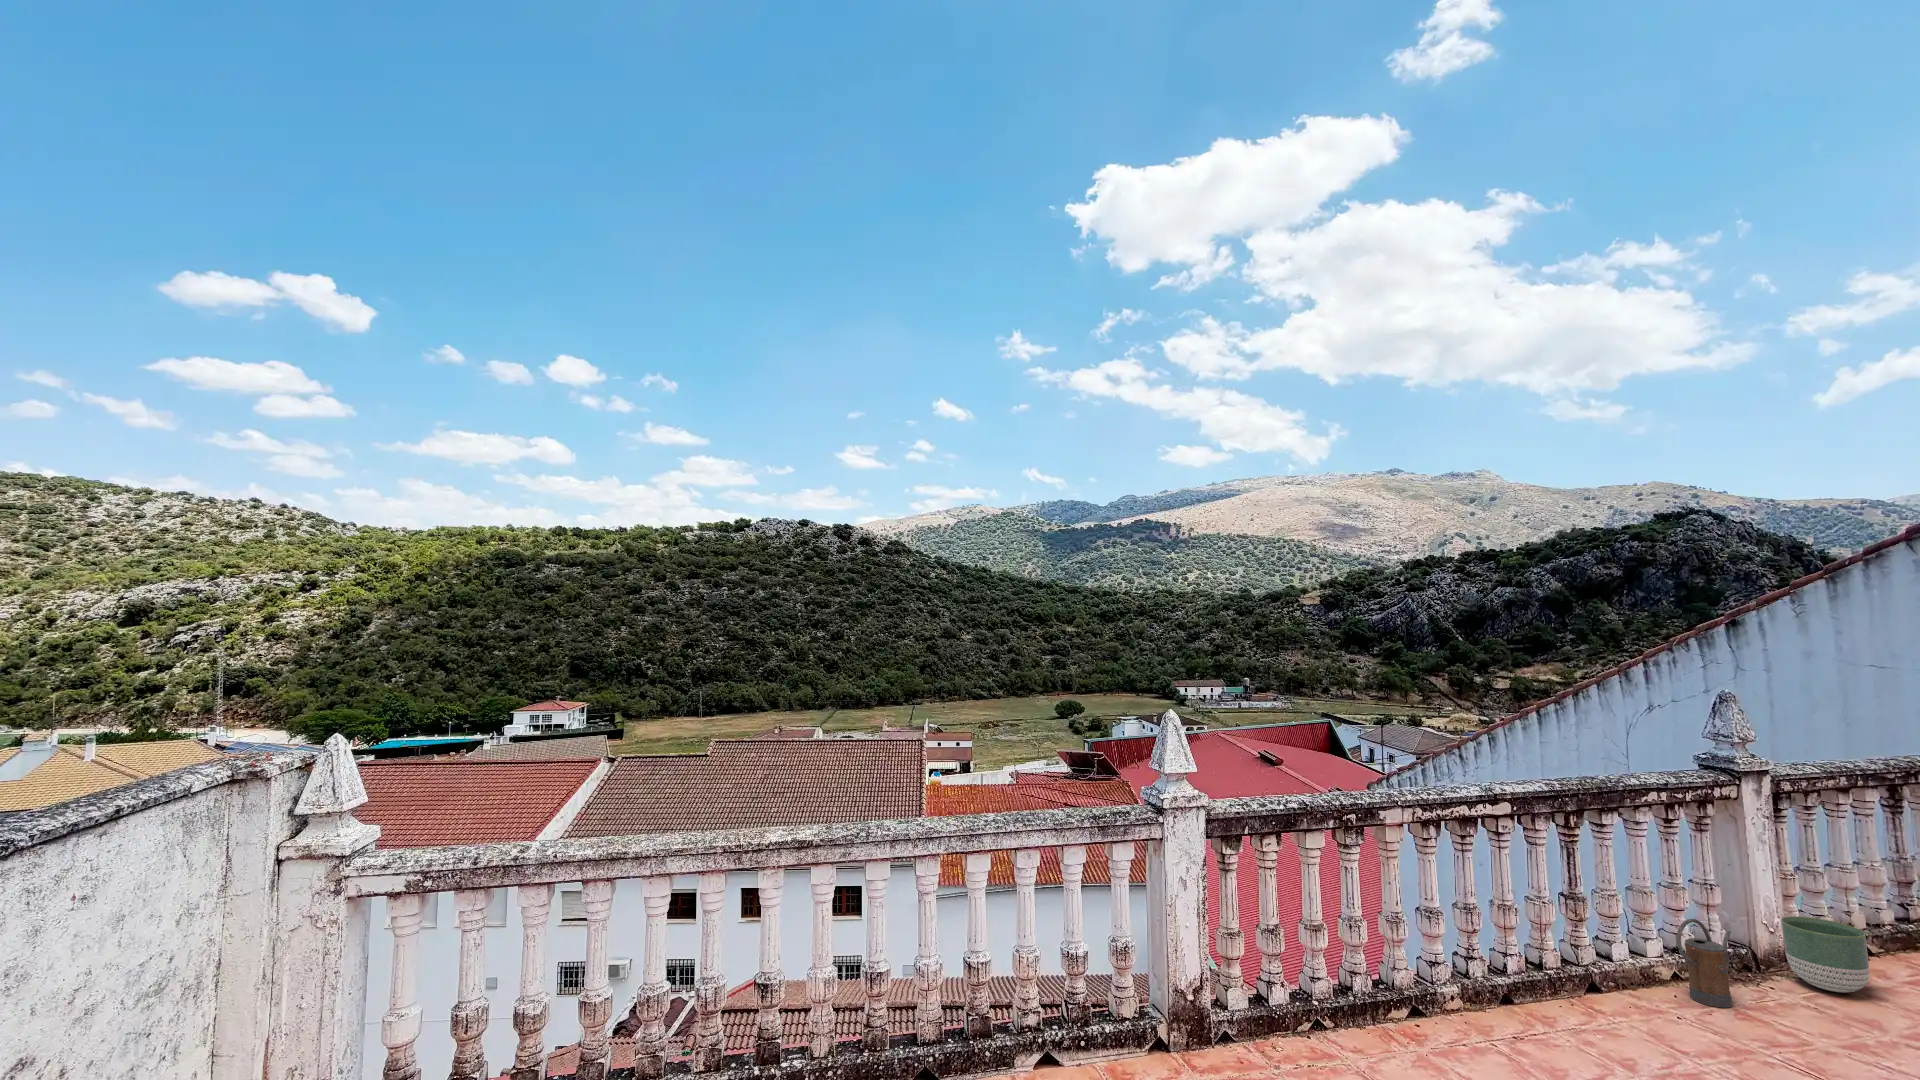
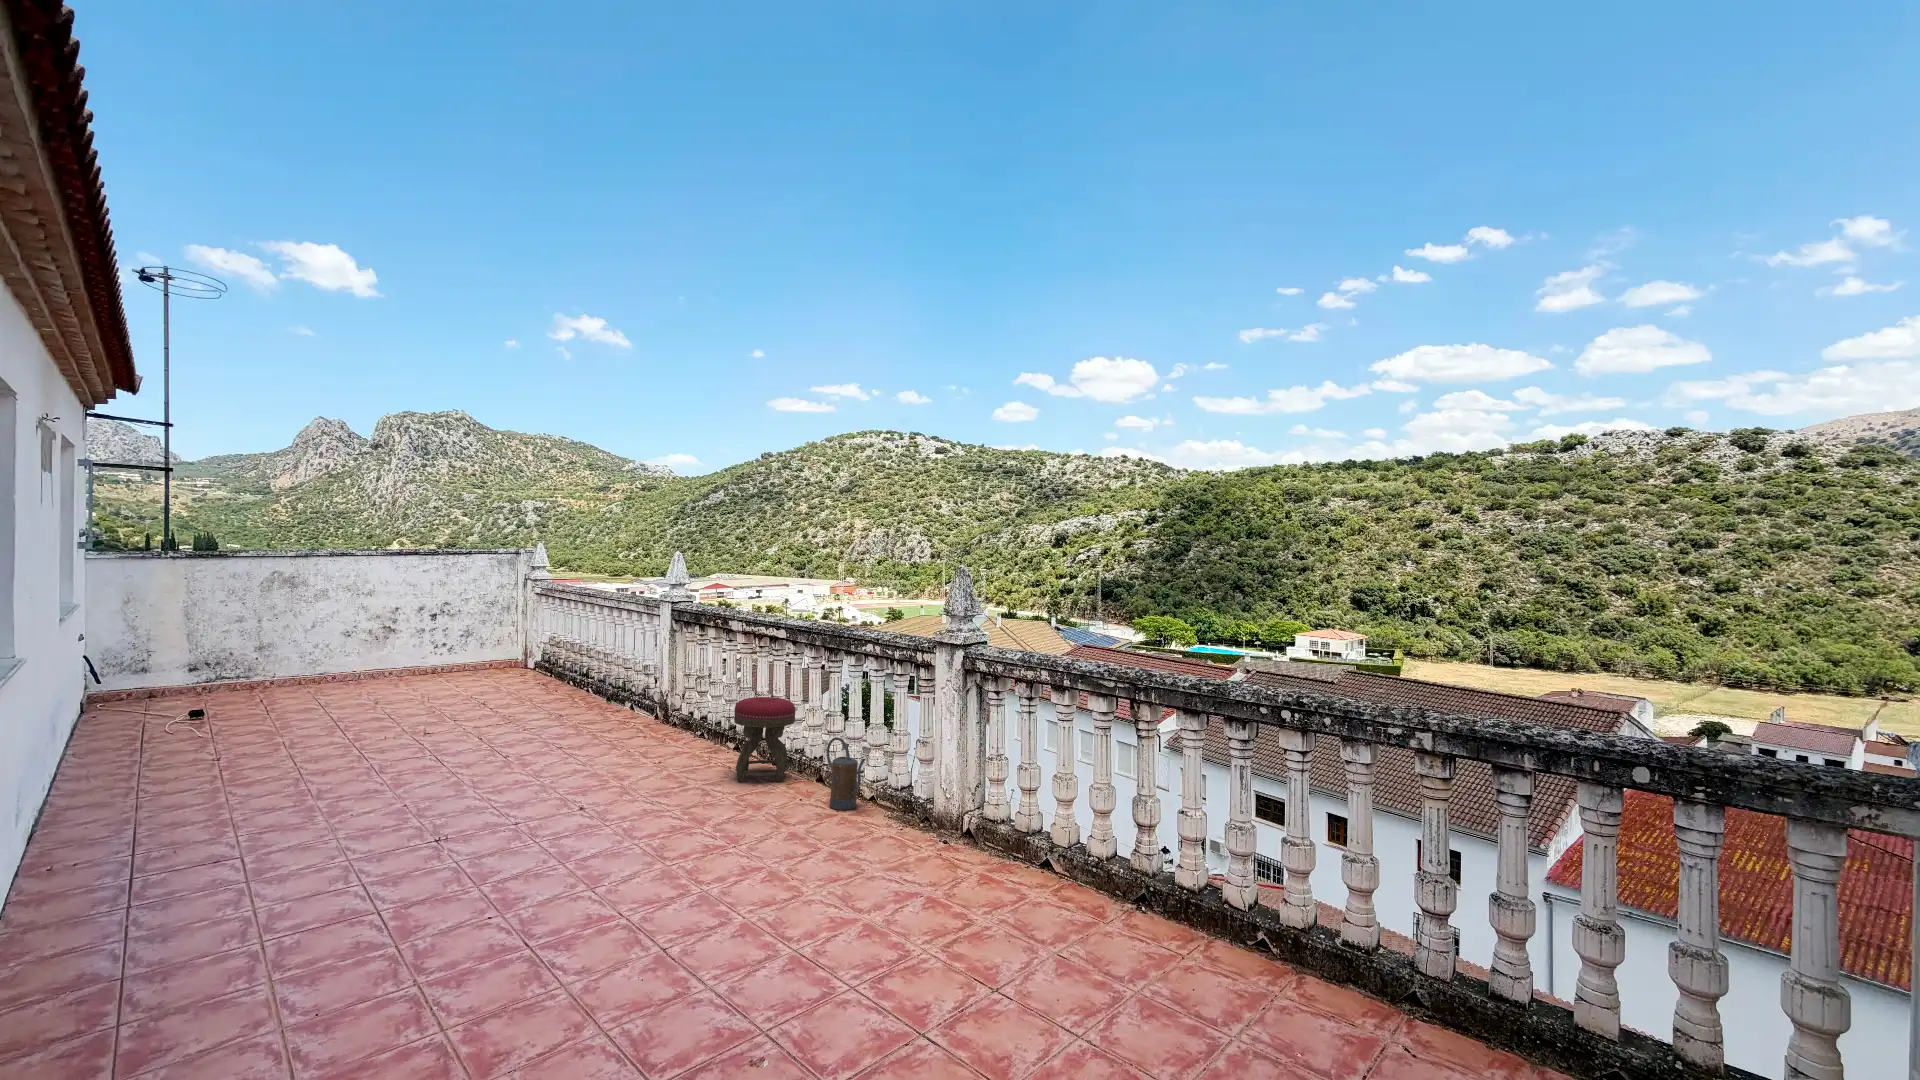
stool: none [1513,901,1620,1040] -> present [734,697,795,782]
planter: present [1781,916,1869,993] -> none [894,775,951,841]

